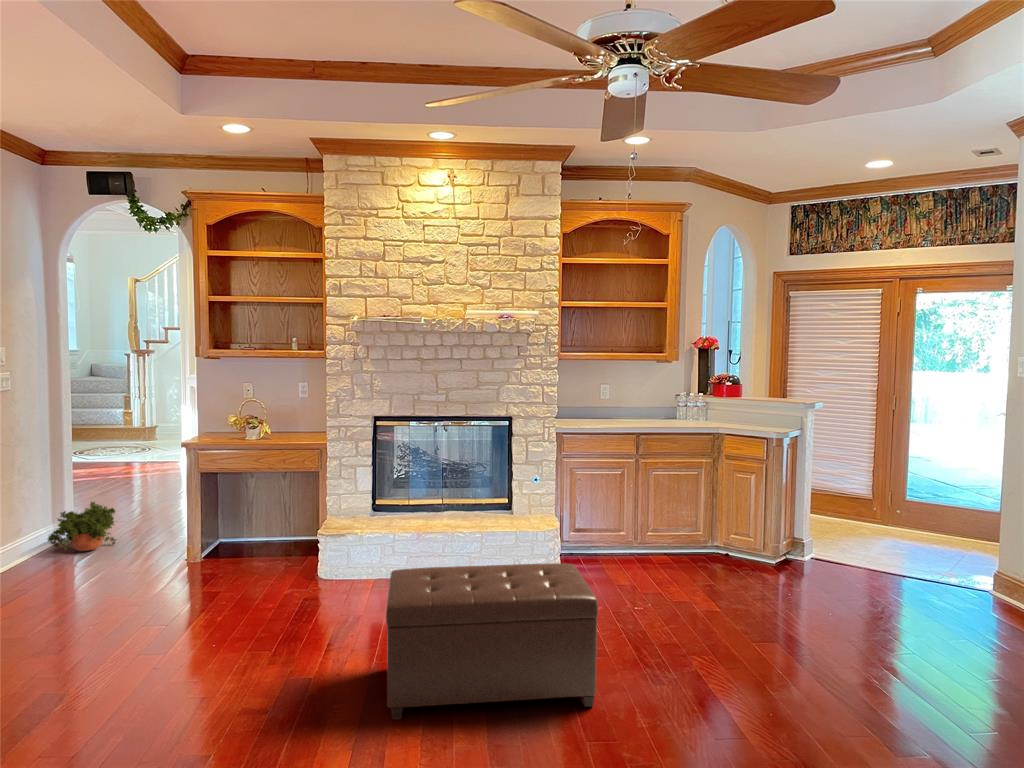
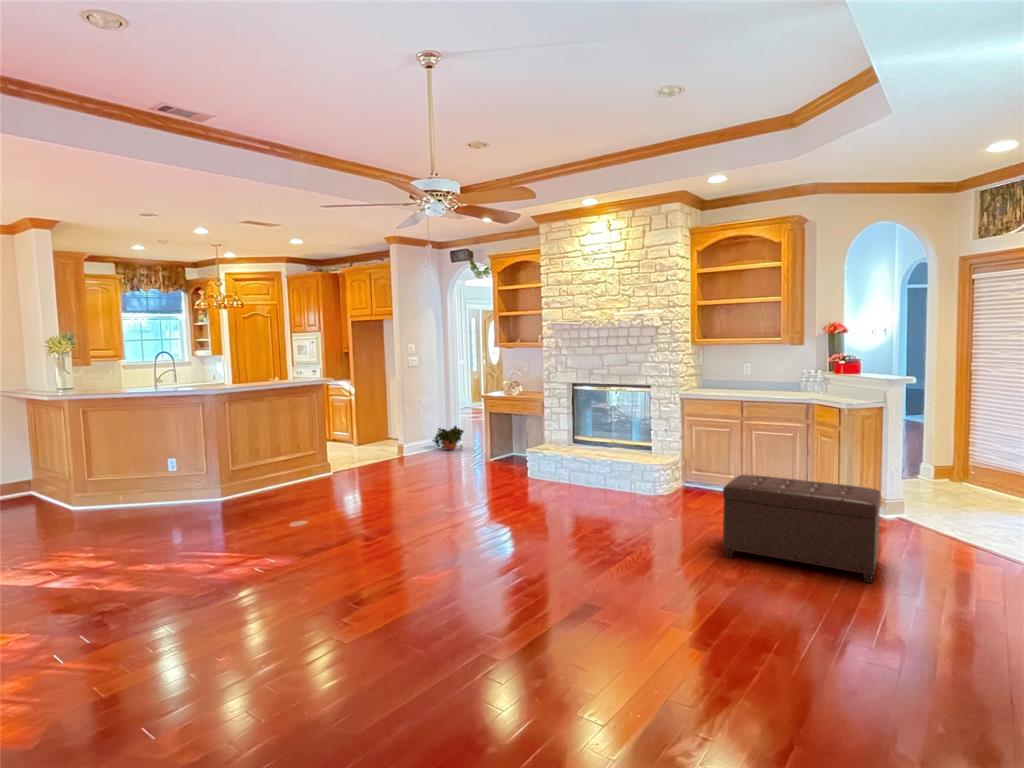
ottoman: present [386,563,598,720] -> present [723,475,881,583]

